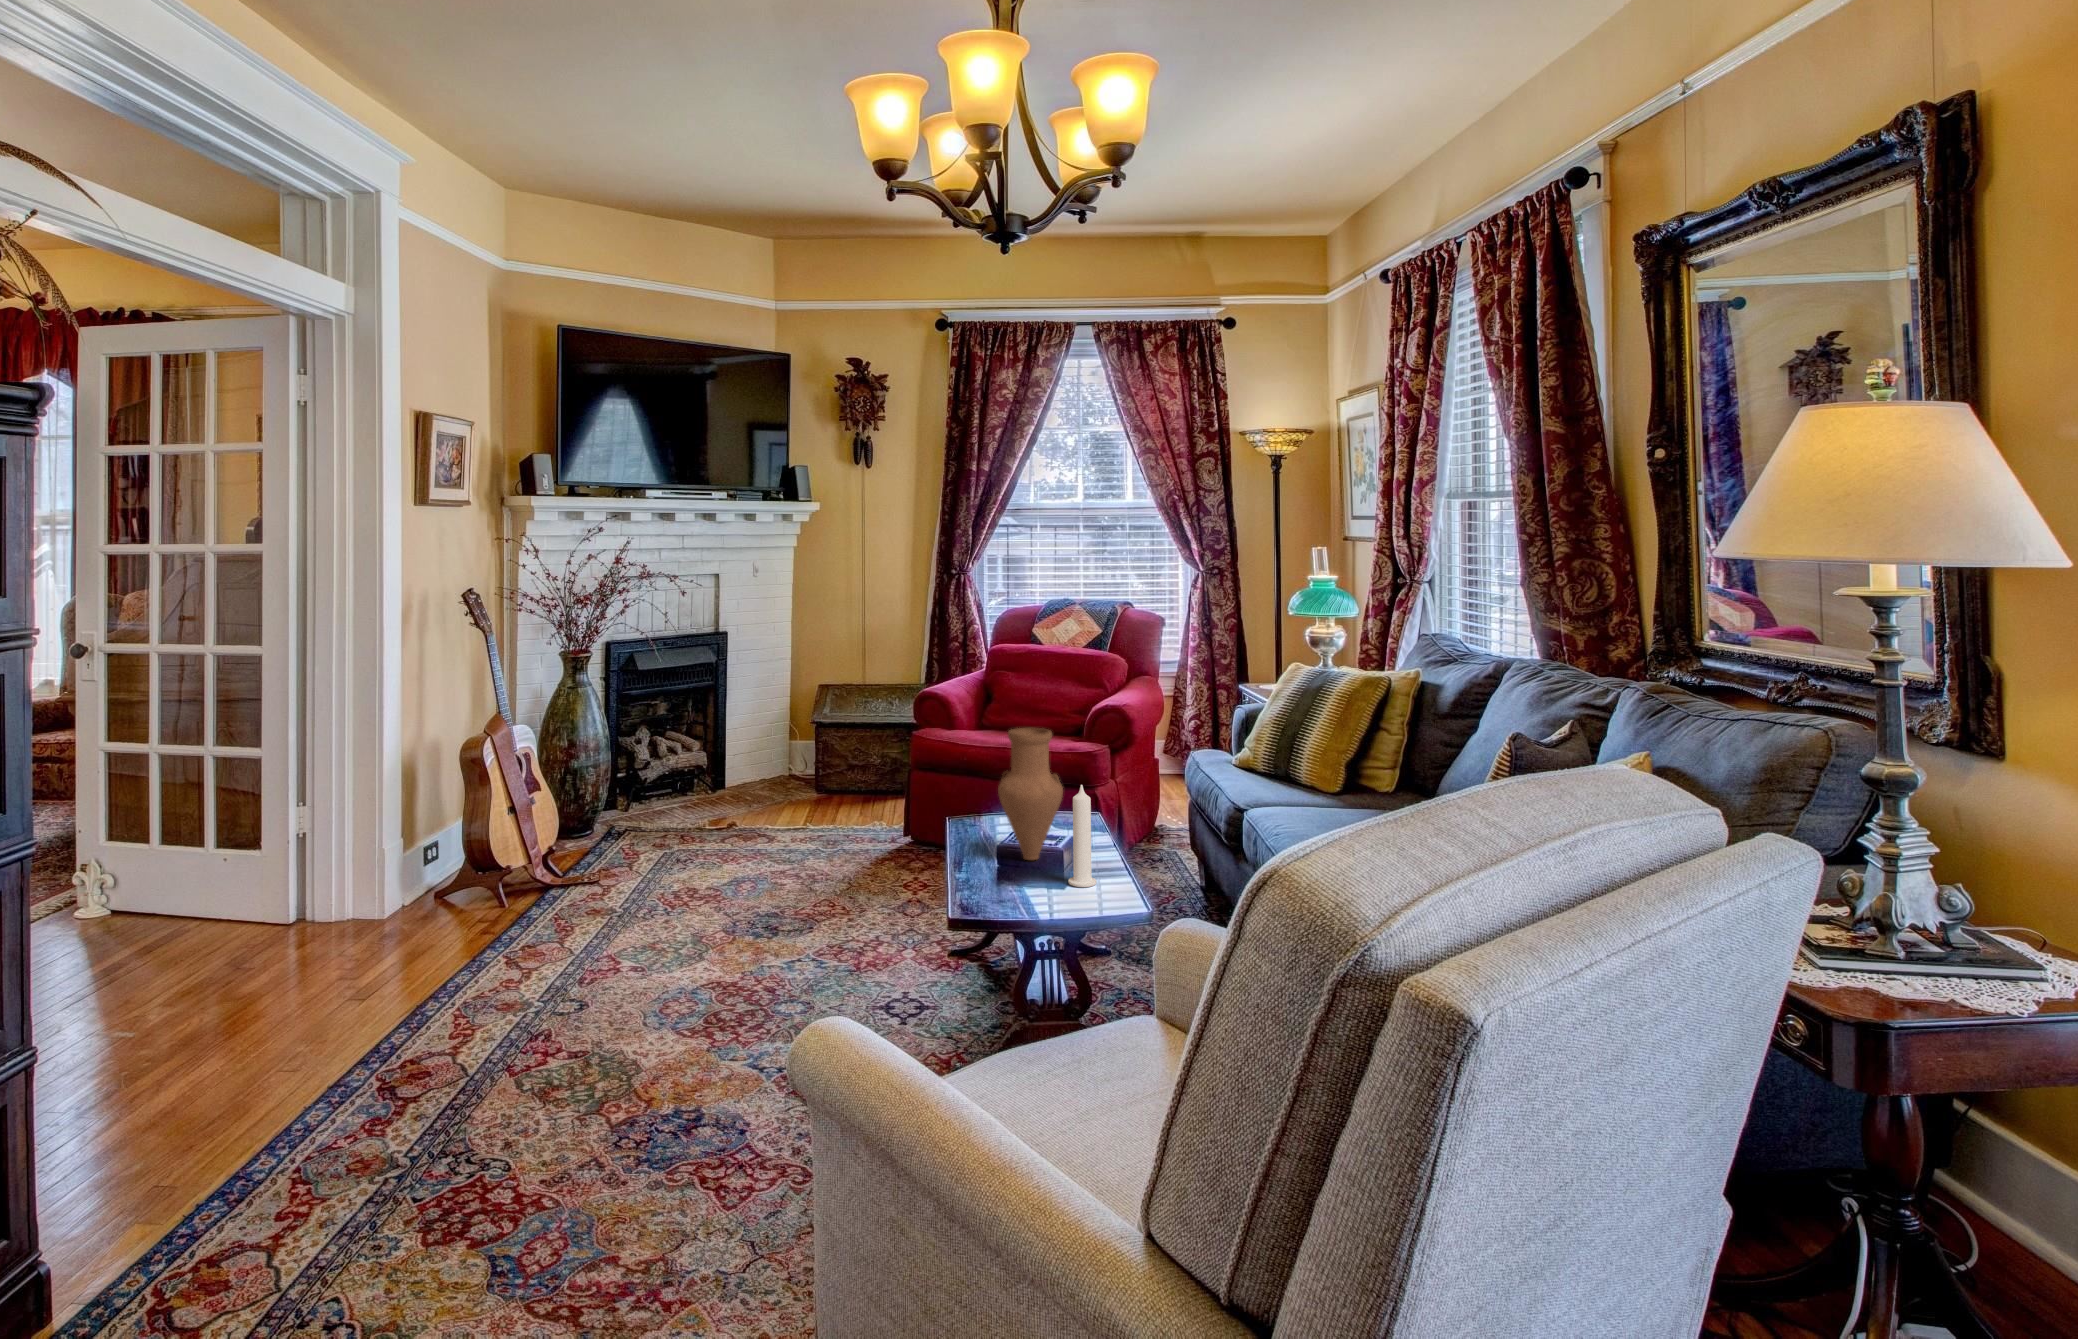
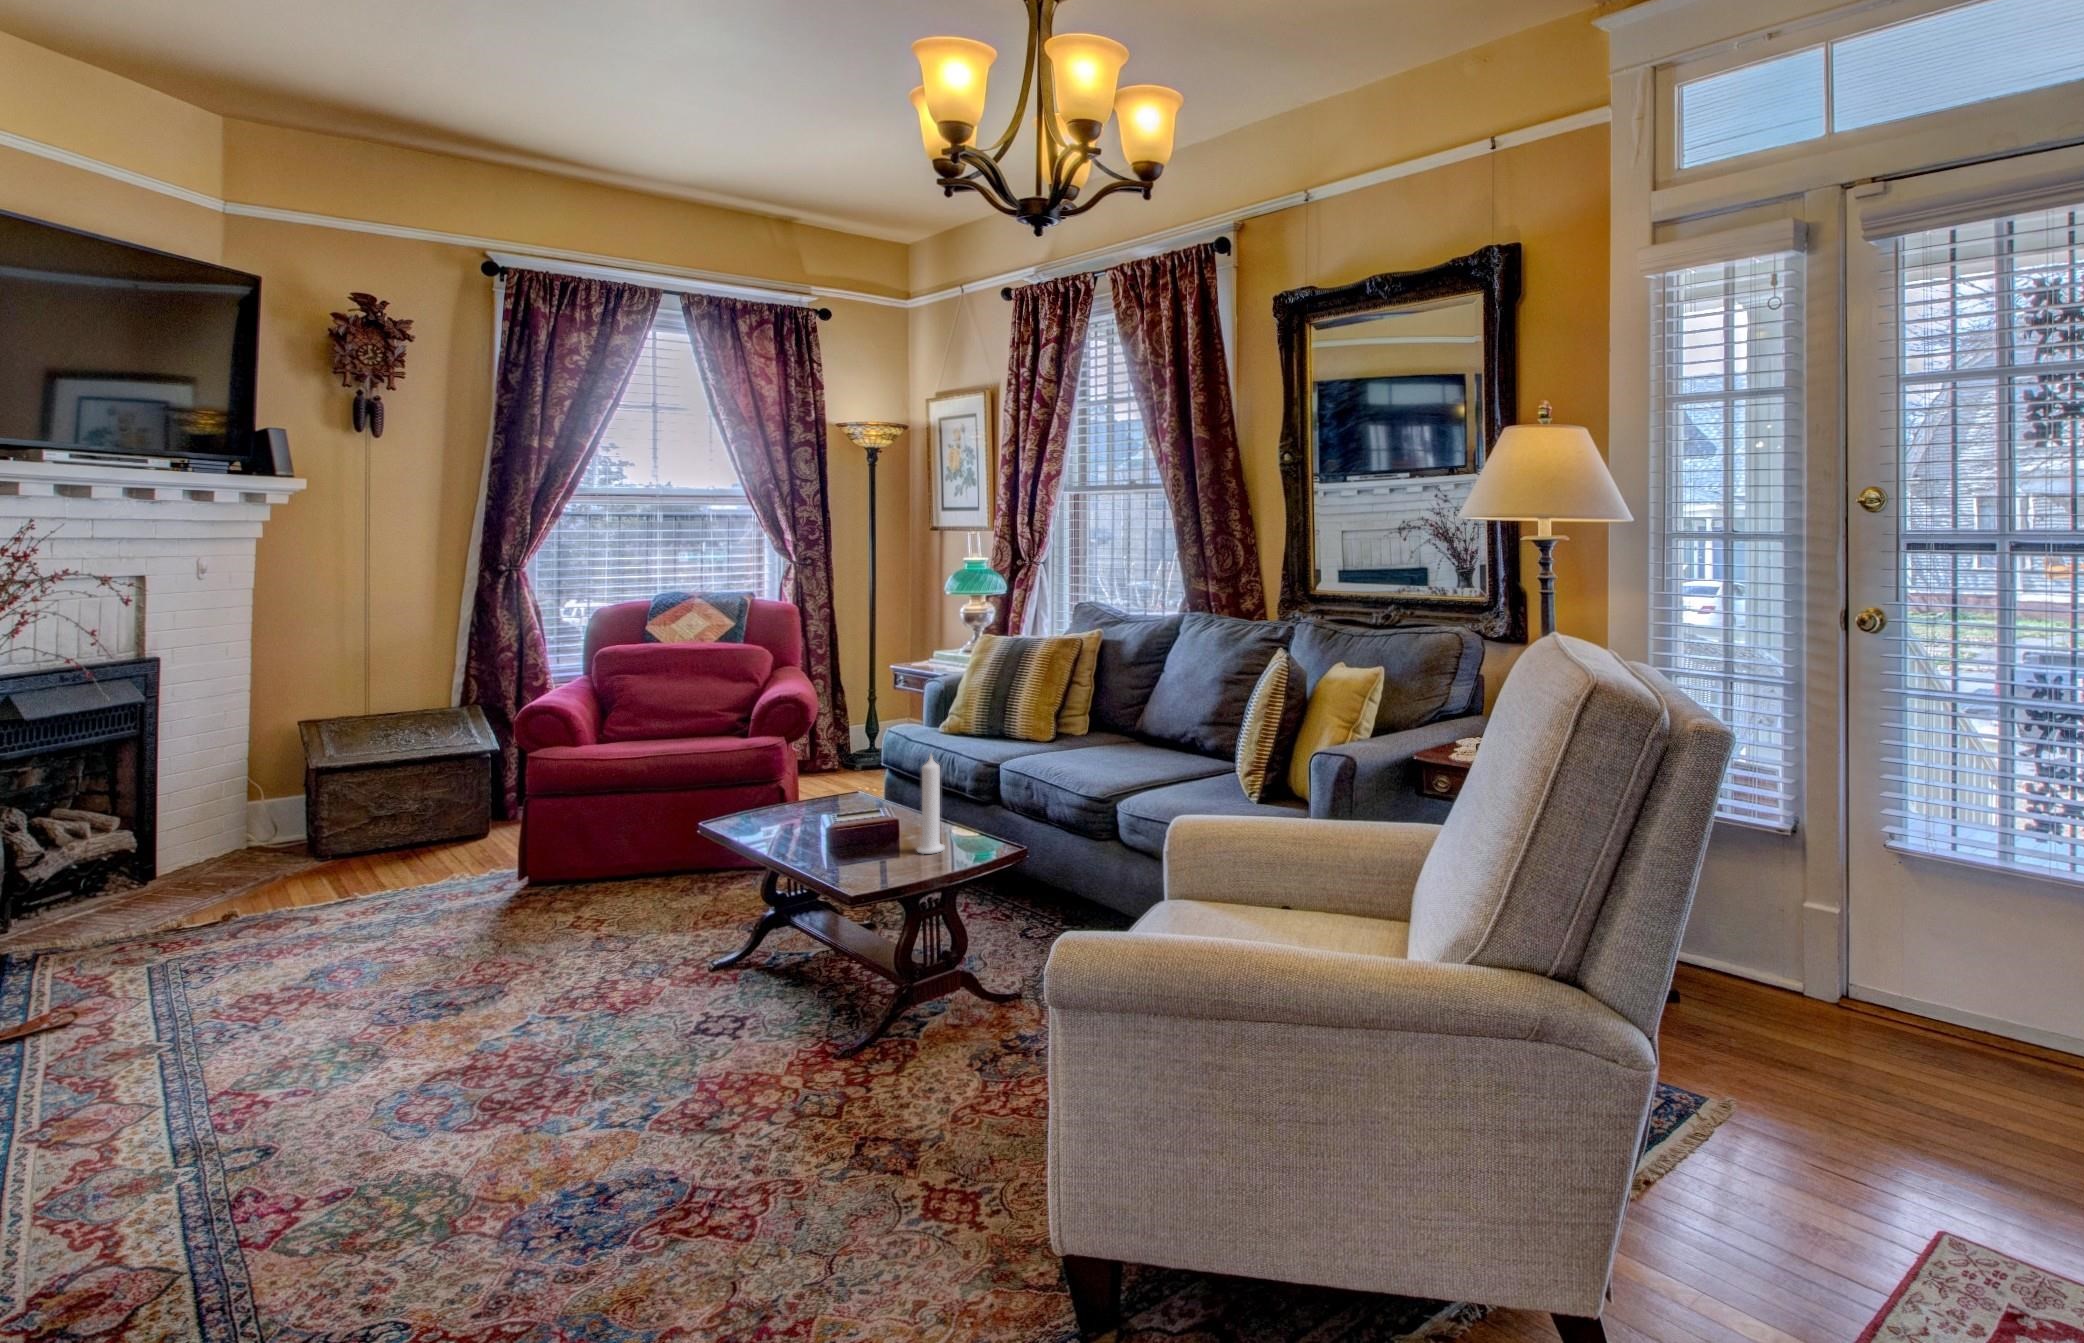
vase: present [998,728,1063,860] -> none [811,707,882,843]

